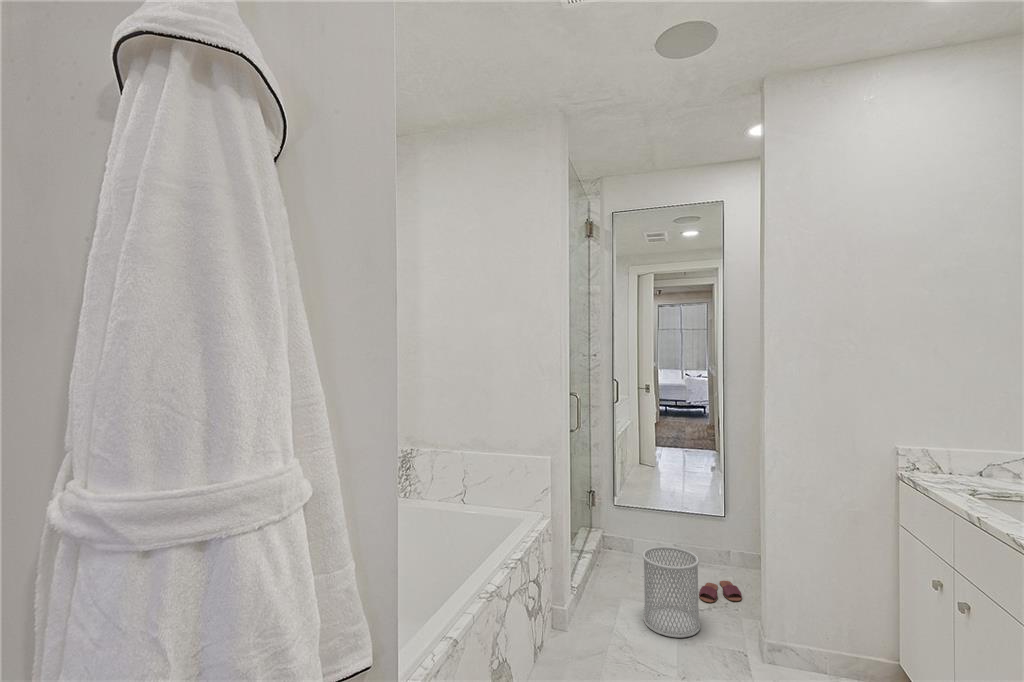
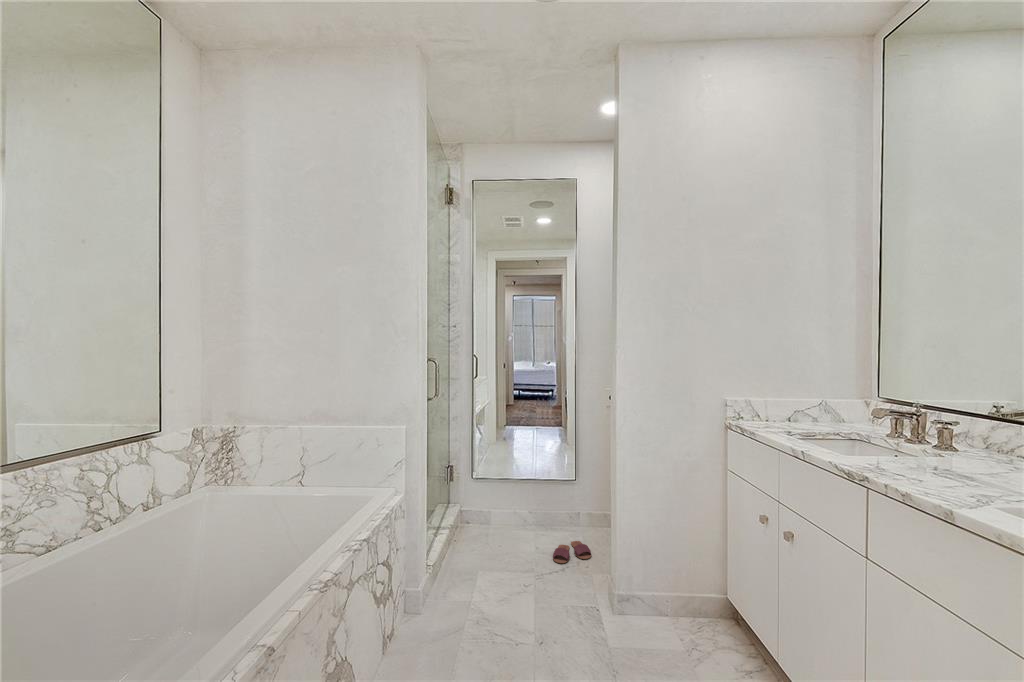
wastebasket: present [642,546,700,638] -> none [500,512,555,602]

